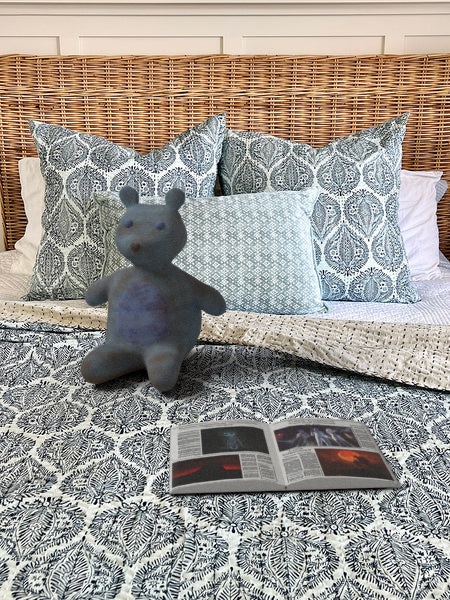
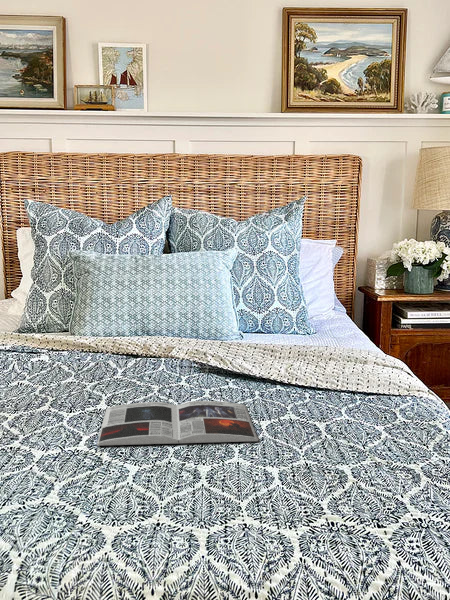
stuffed bear: present [80,186,227,391] -> none [47,241,155,387]

